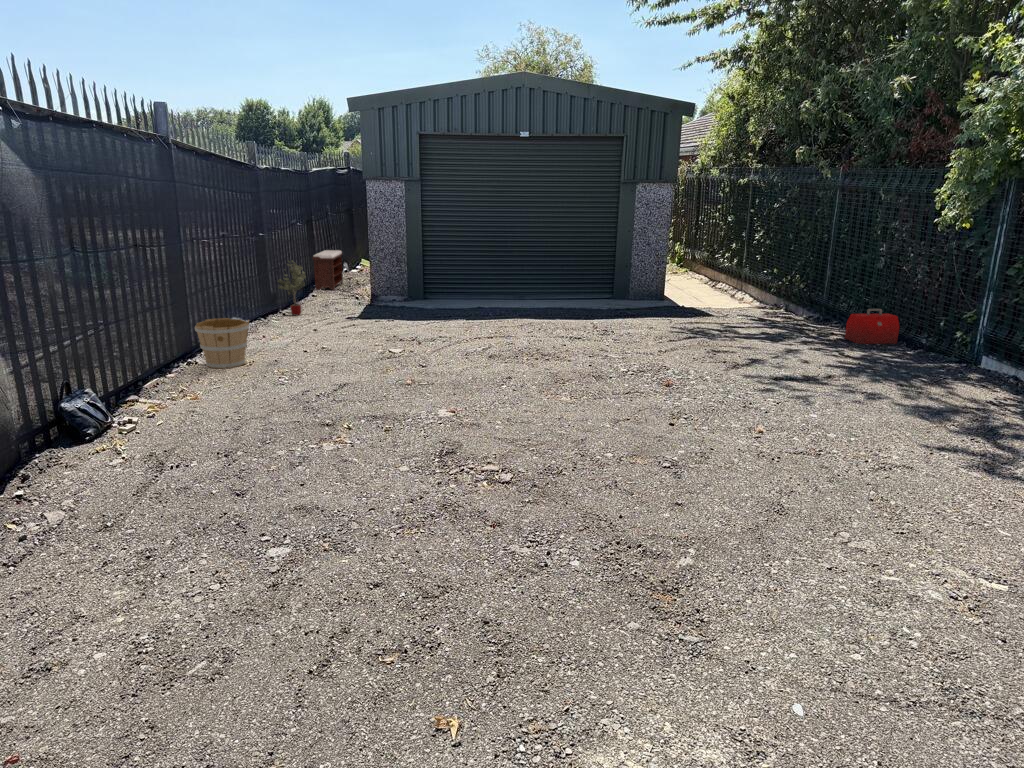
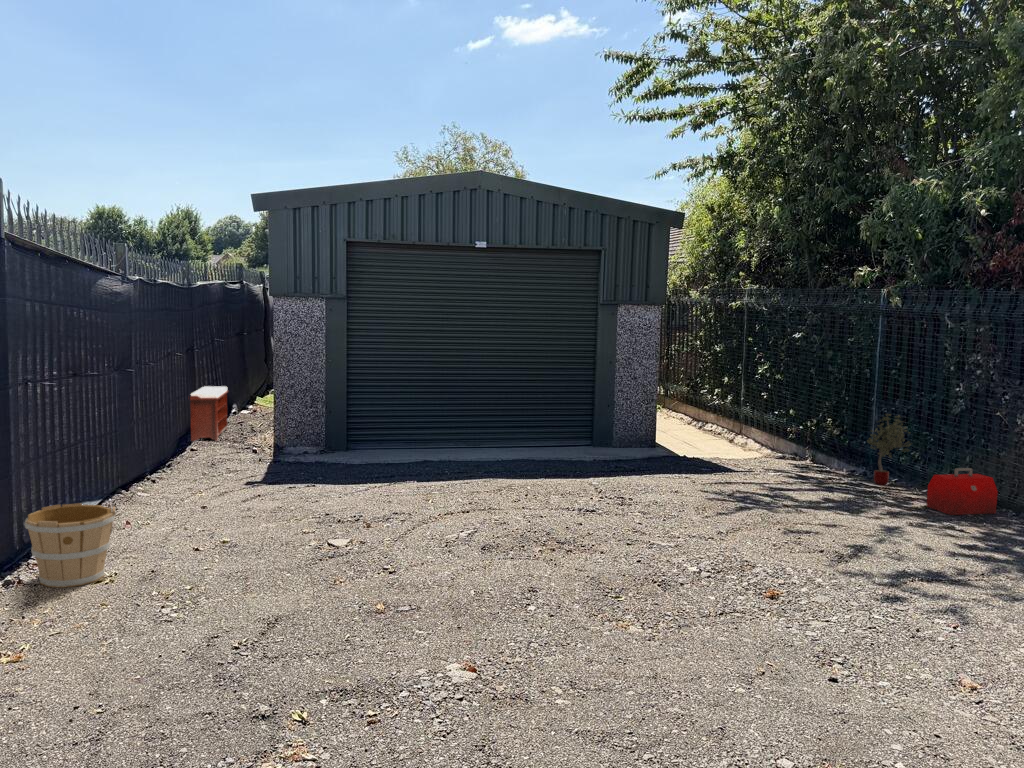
potted tree: present [278,261,305,316] -> present [867,414,911,485]

